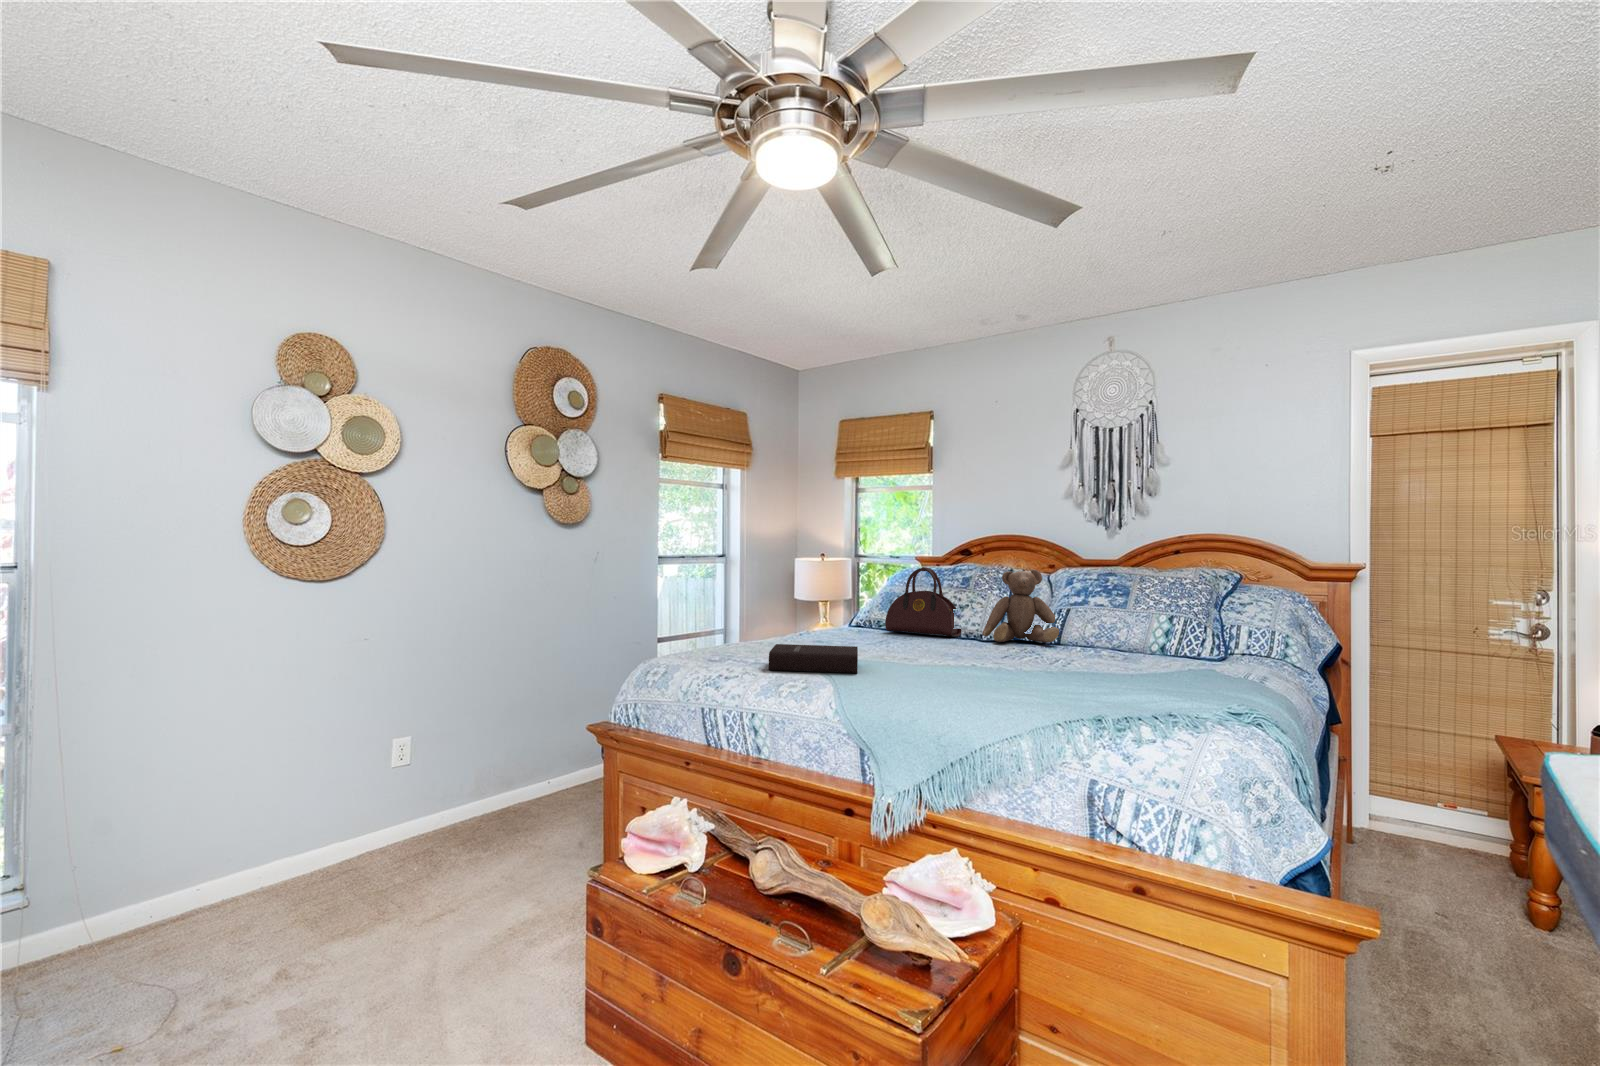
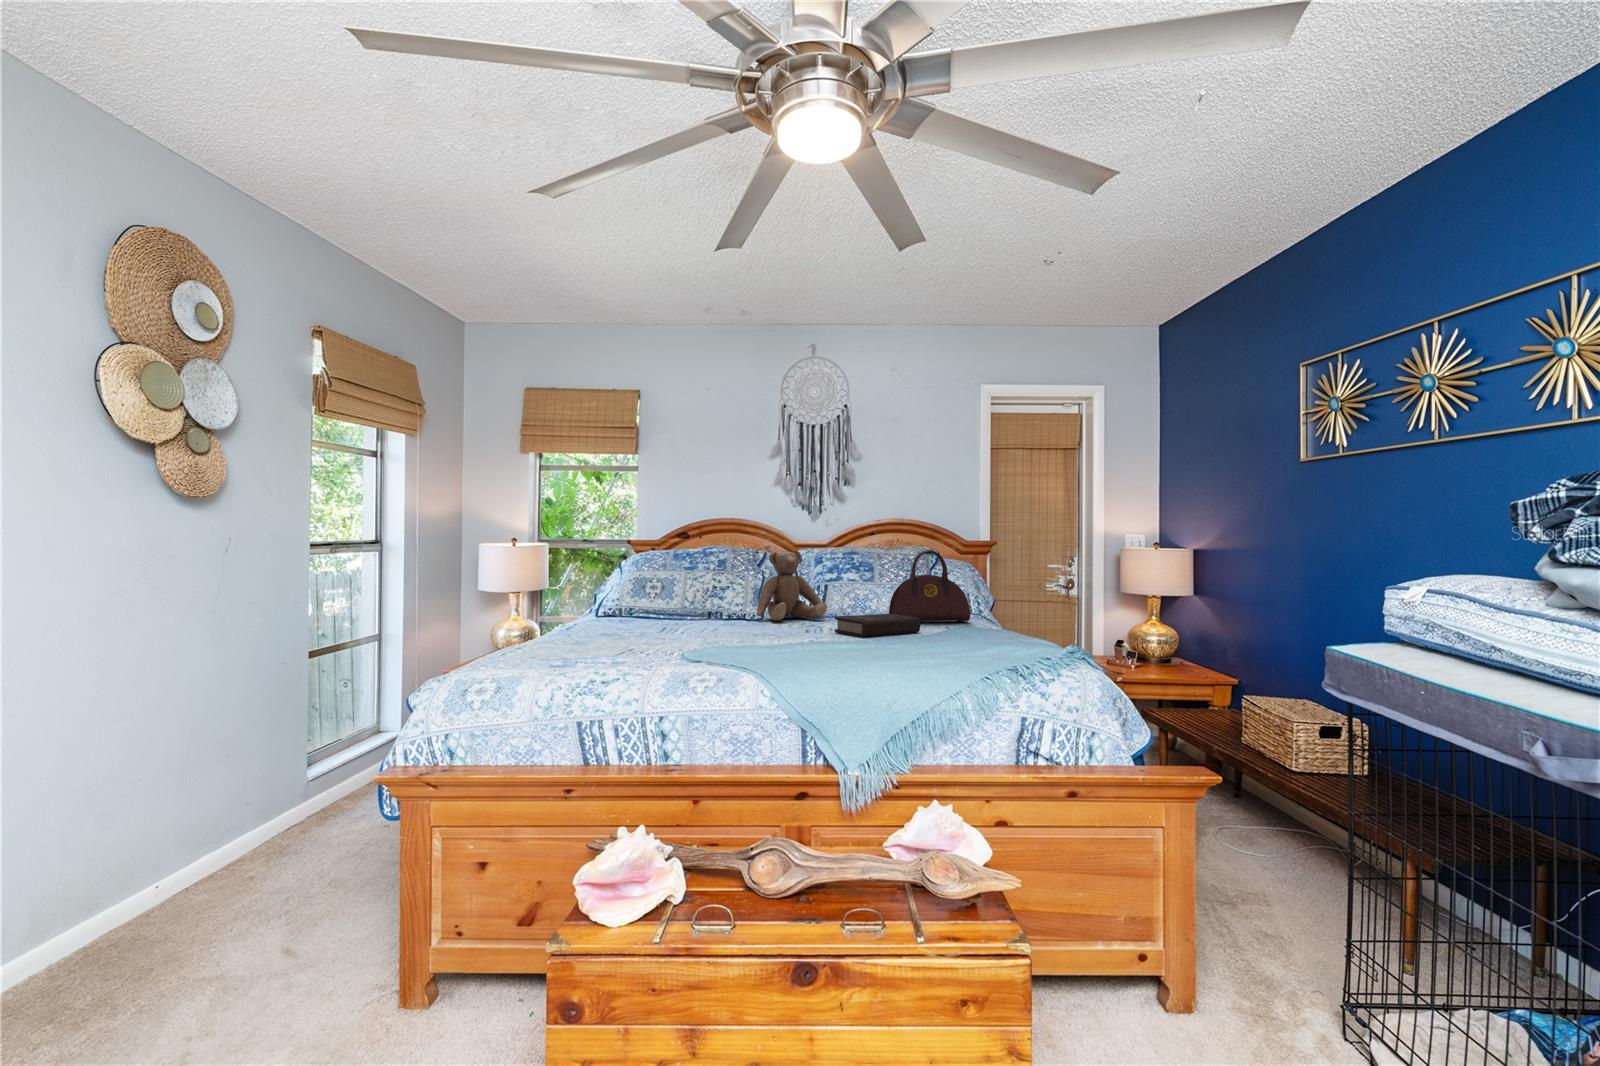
handbag: present [885,567,962,637] -> present [889,549,970,622]
book: present [769,644,858,673] -> present [835,614,920,637]

